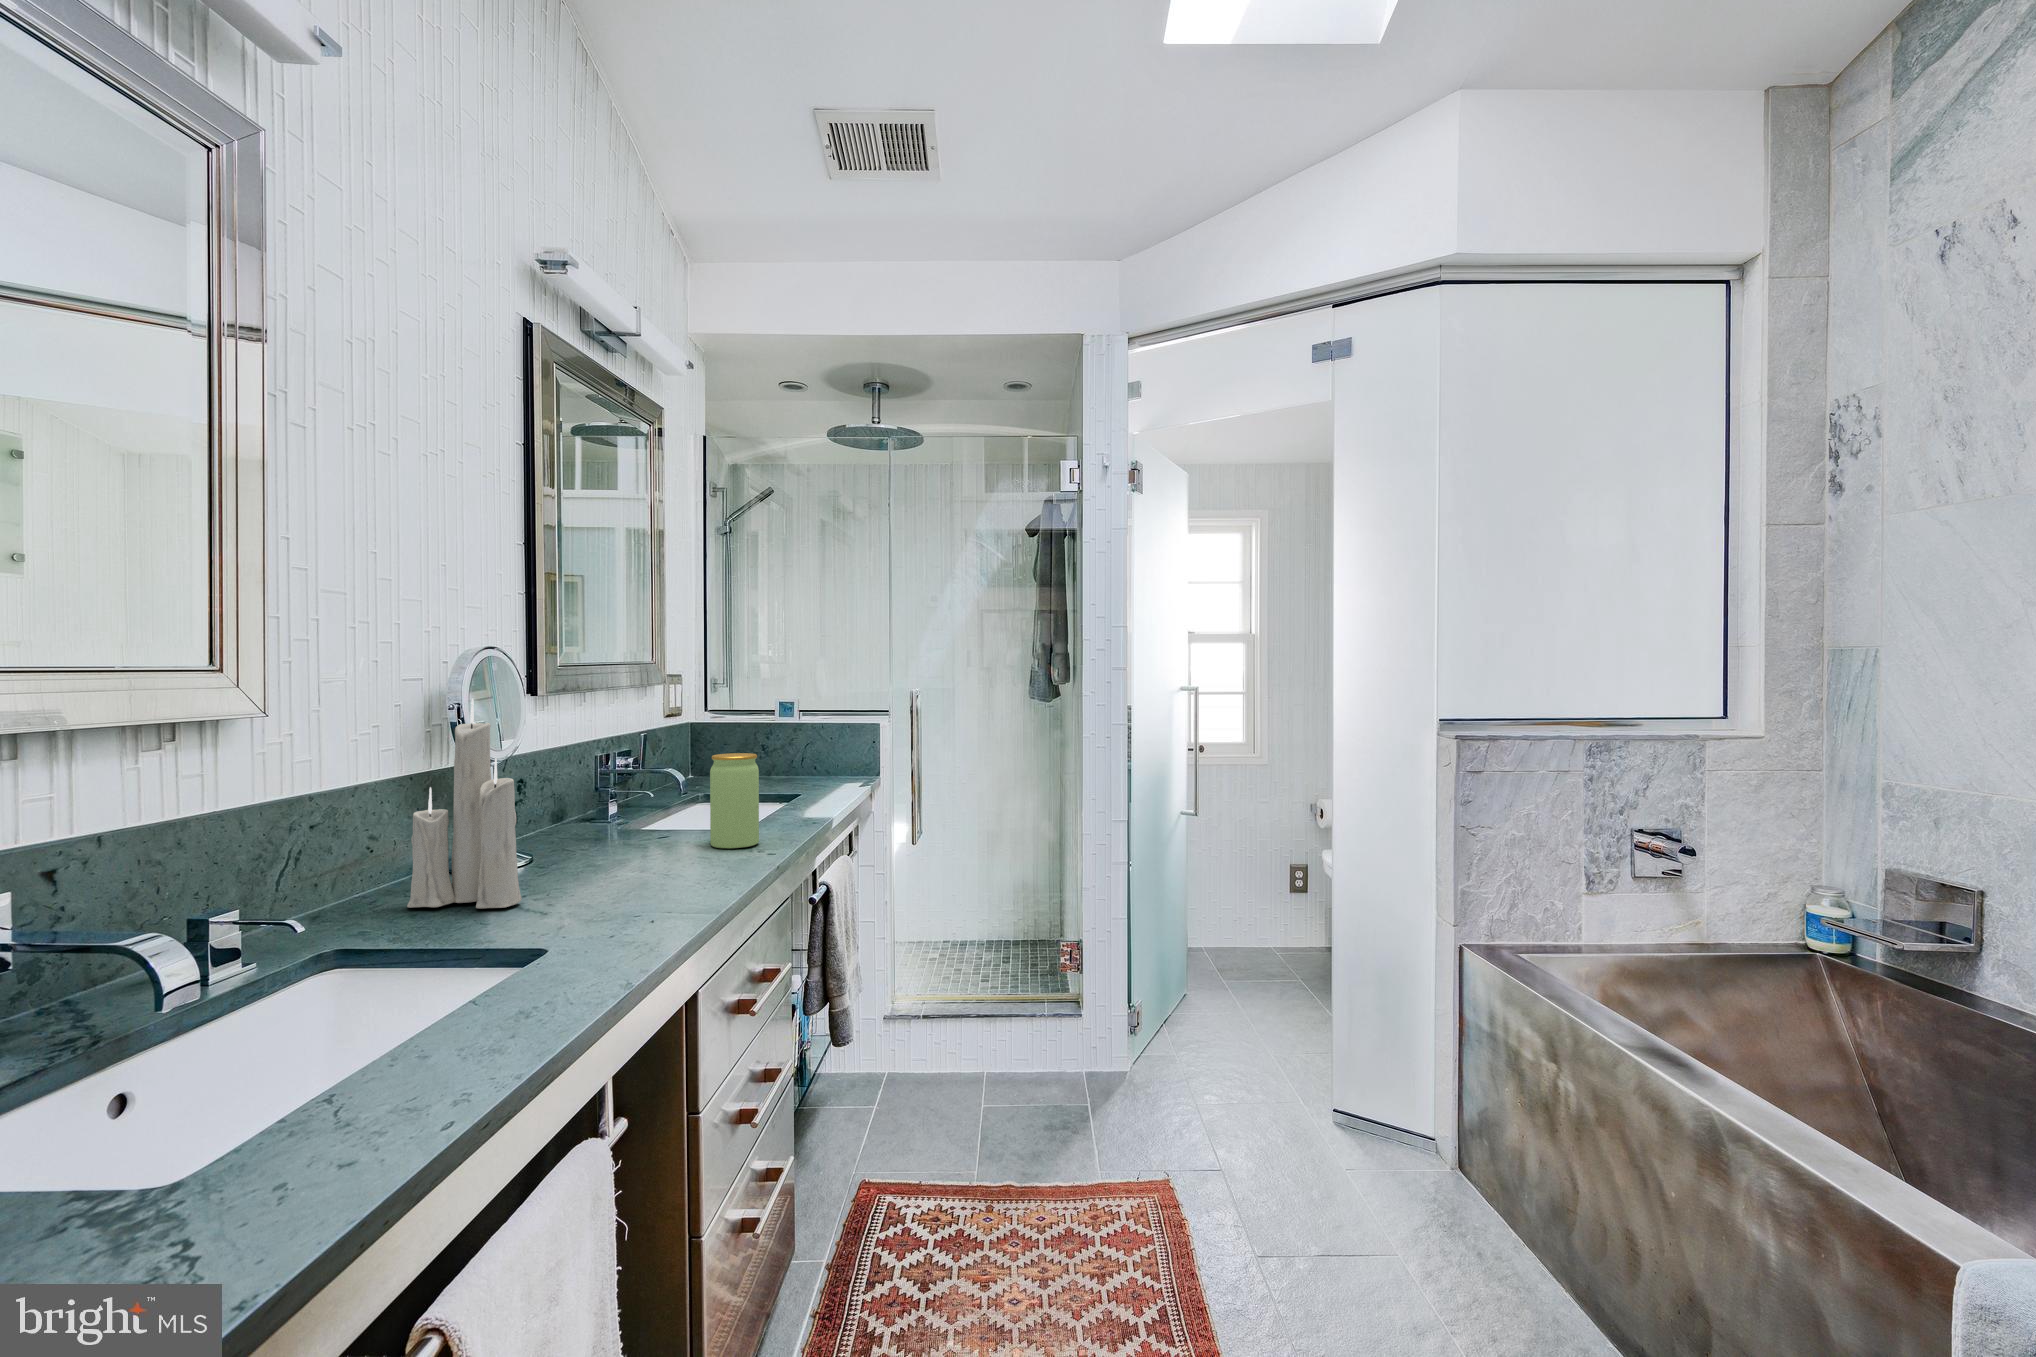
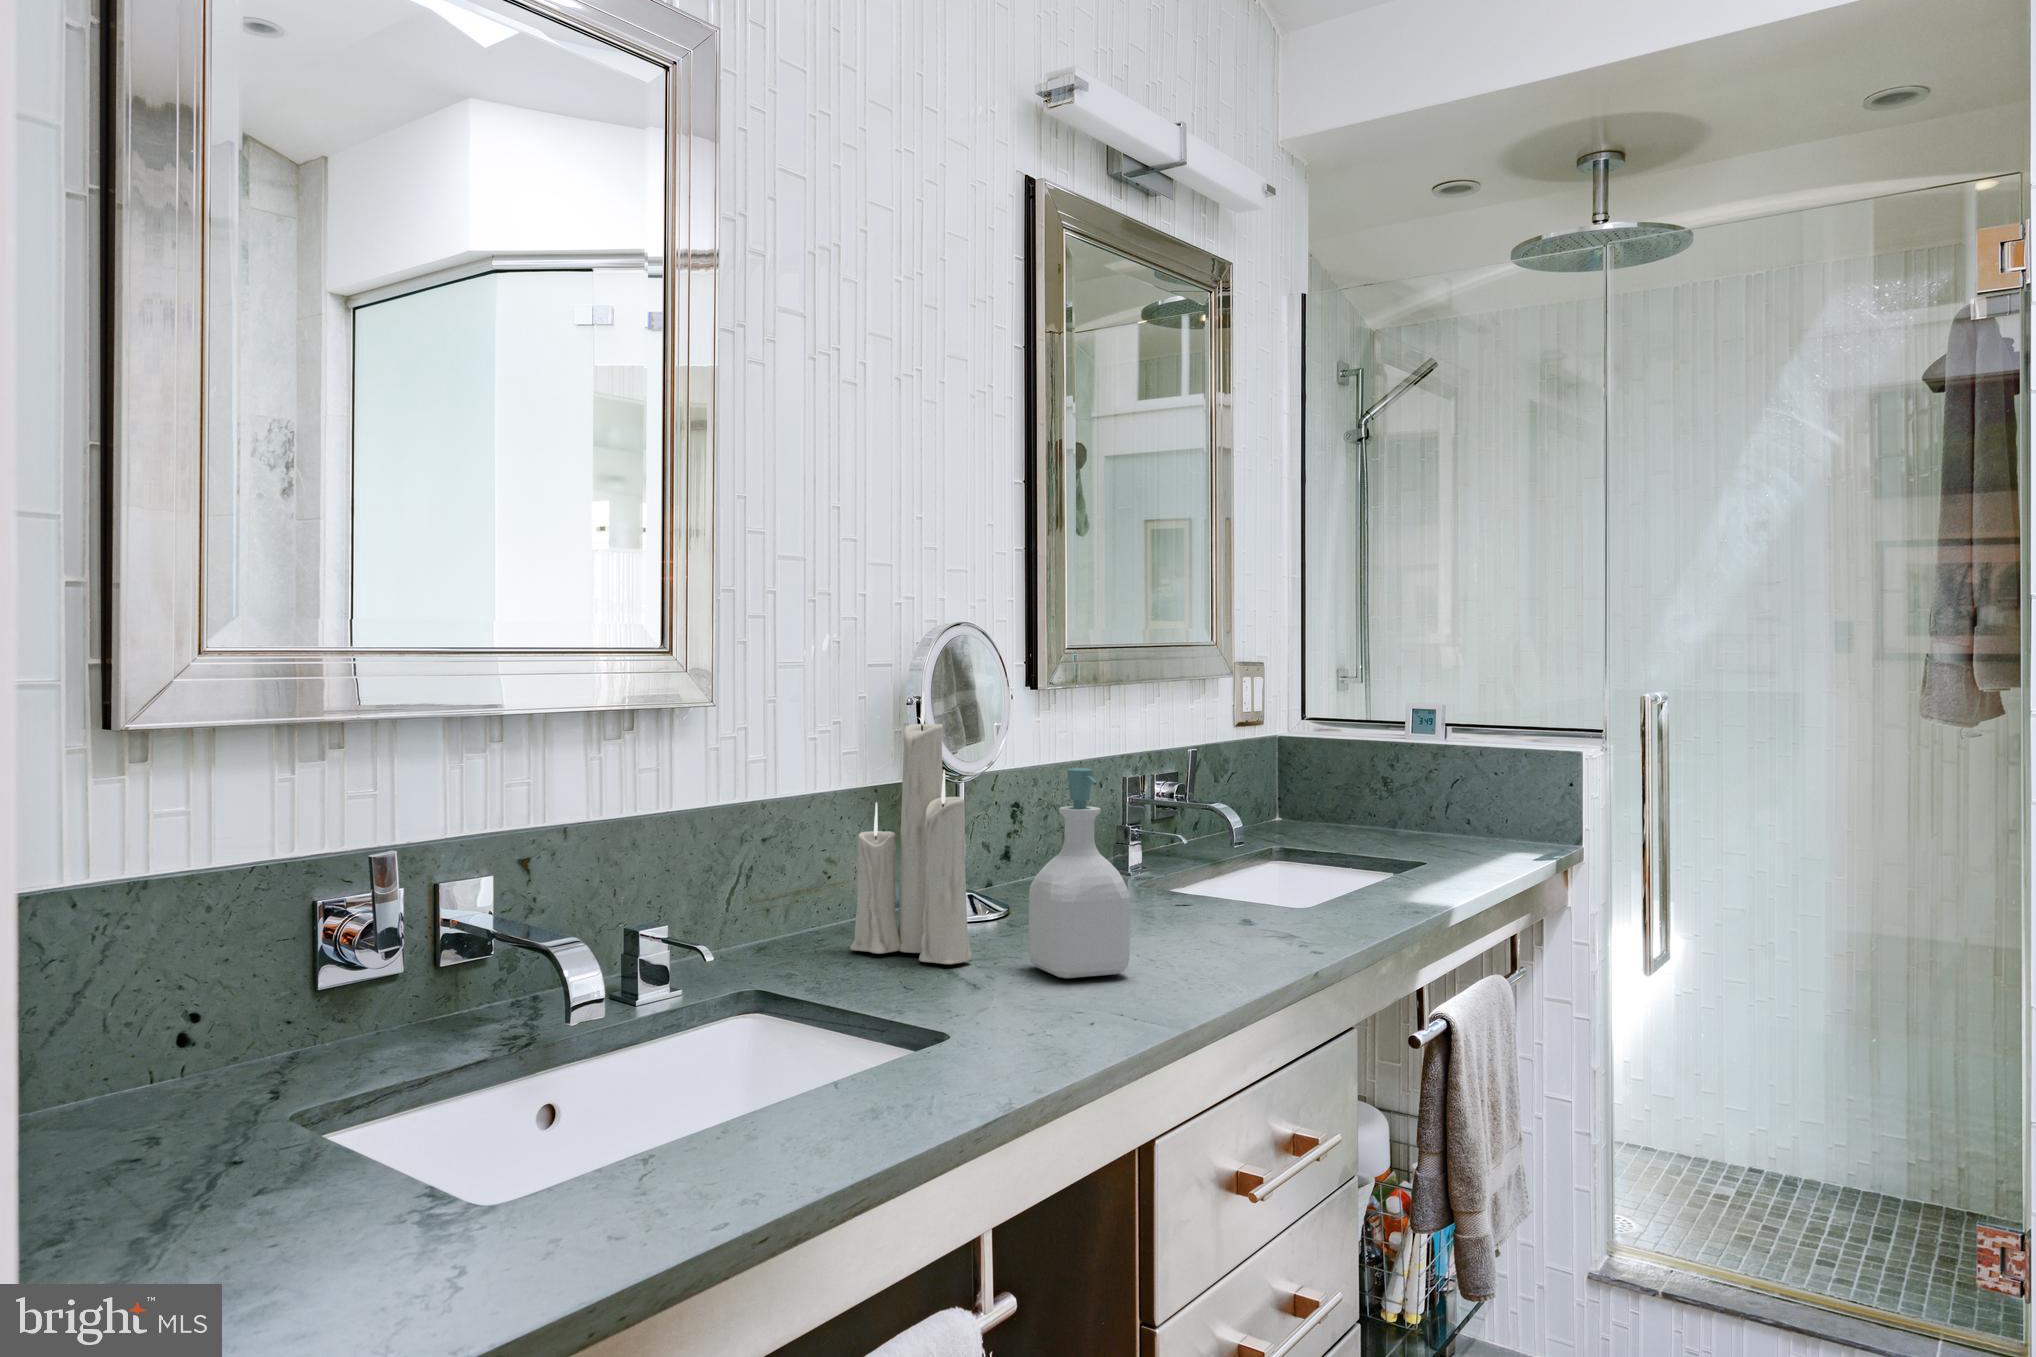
soap bottle: none [571,750,654,905] -> present [1029,768,1131,978]
jar: present [710,753,759,848] -> none [1245,784,1317,928]

